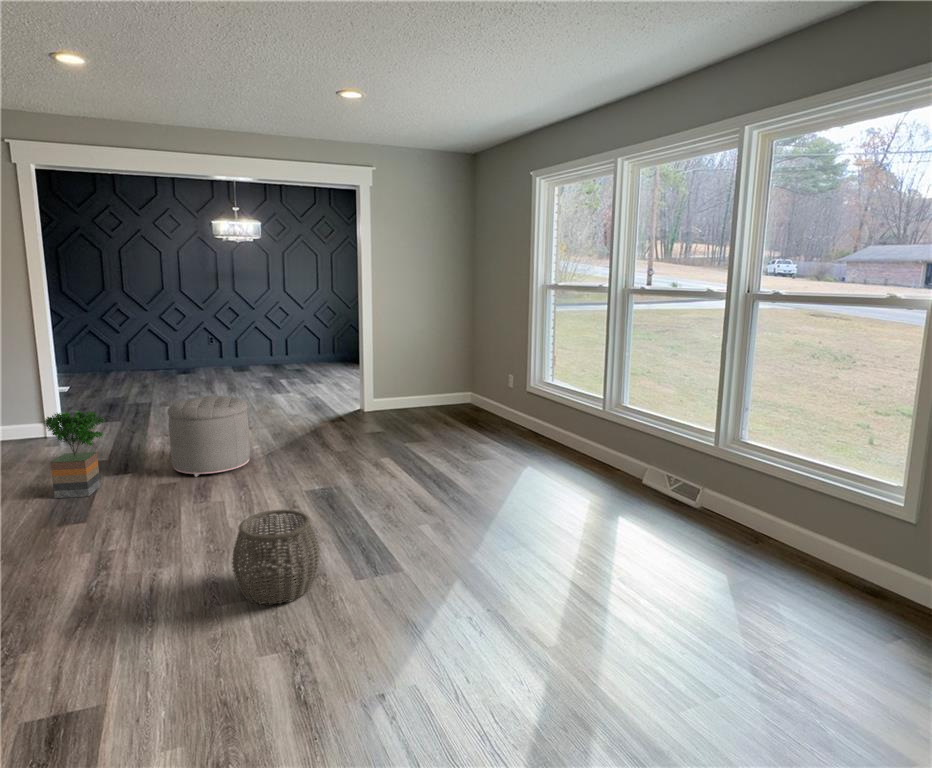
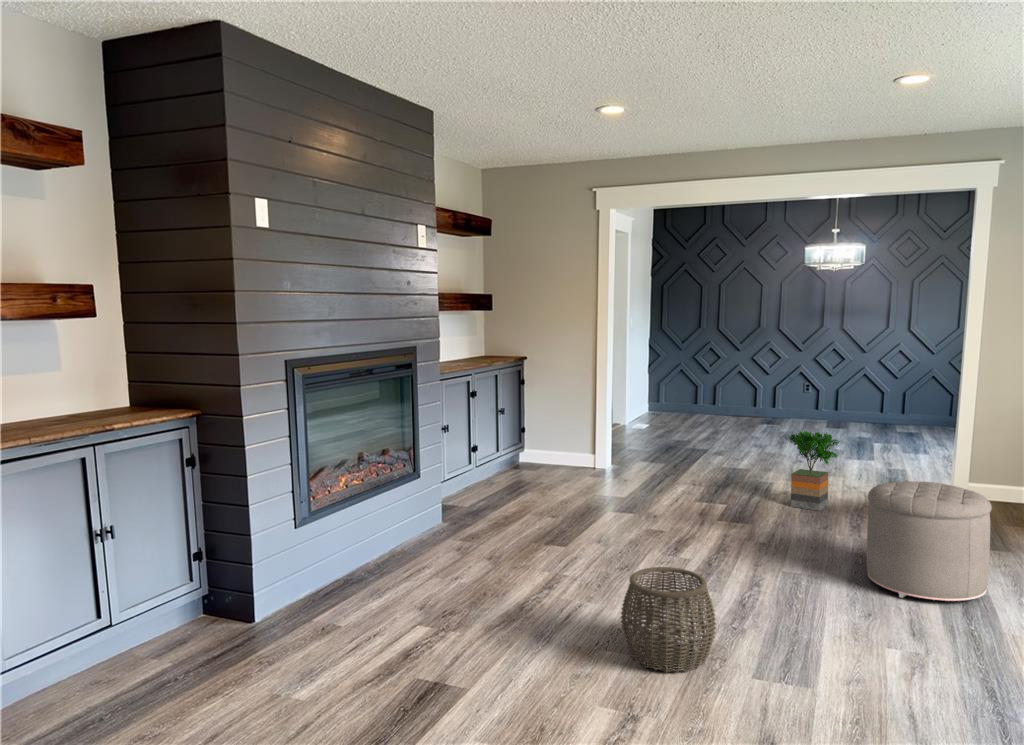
ottoman: present [167,396,250,477] -> present [867,481,992,601]
potted tree: present [44,411,105,498] -> present [788,431,839,511]

